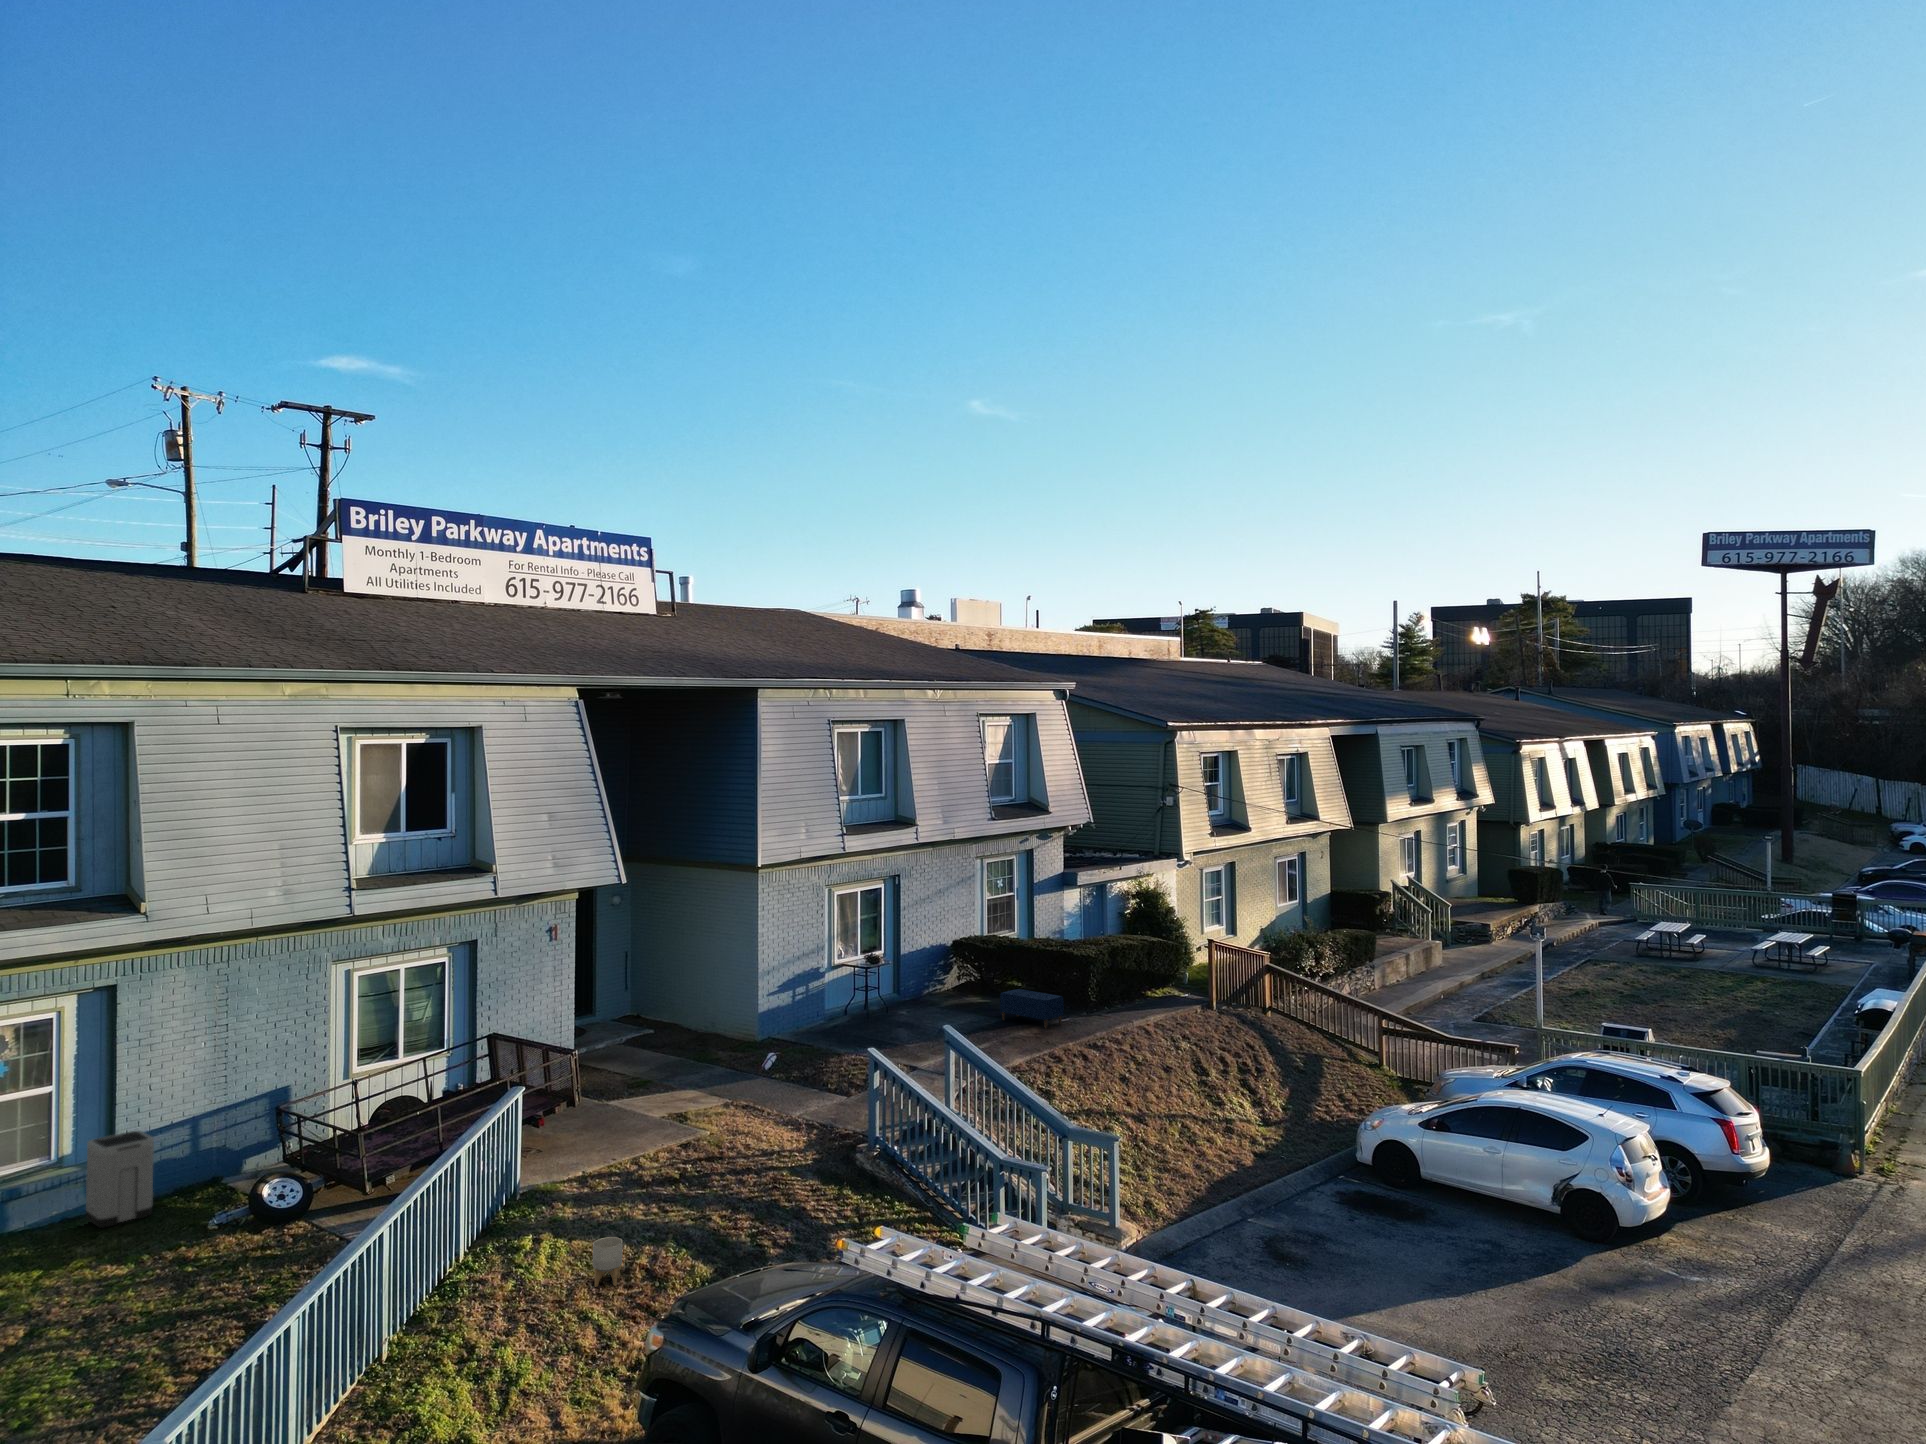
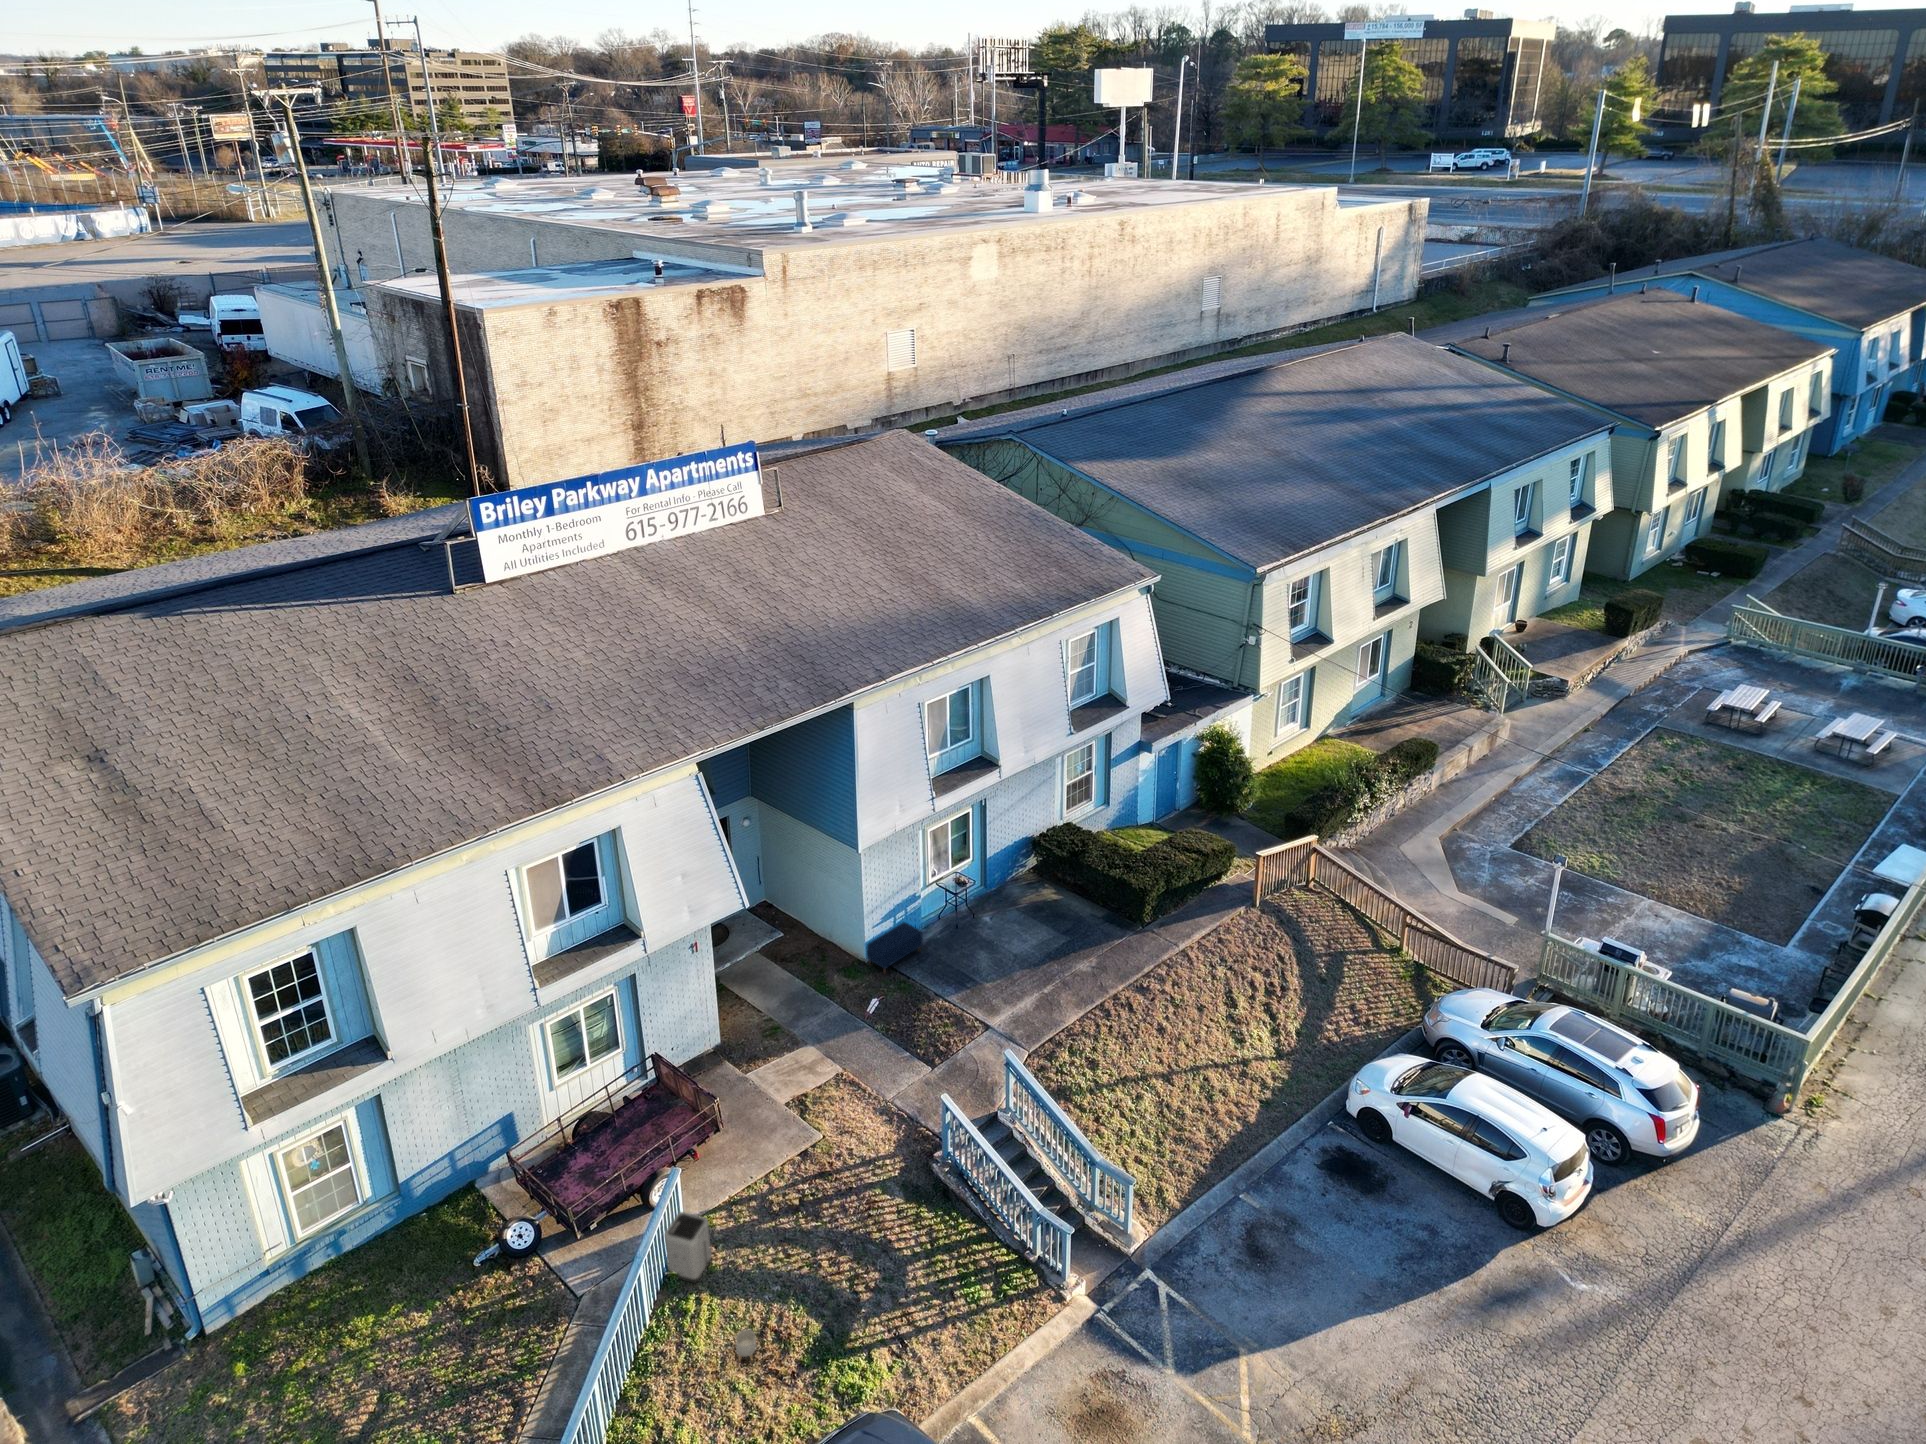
bench: present [1000,989,1064,1029] -> present [866,922,923,974]
trash can: present [86,1131,154,1228] -> present [664,1212,711,1283]

